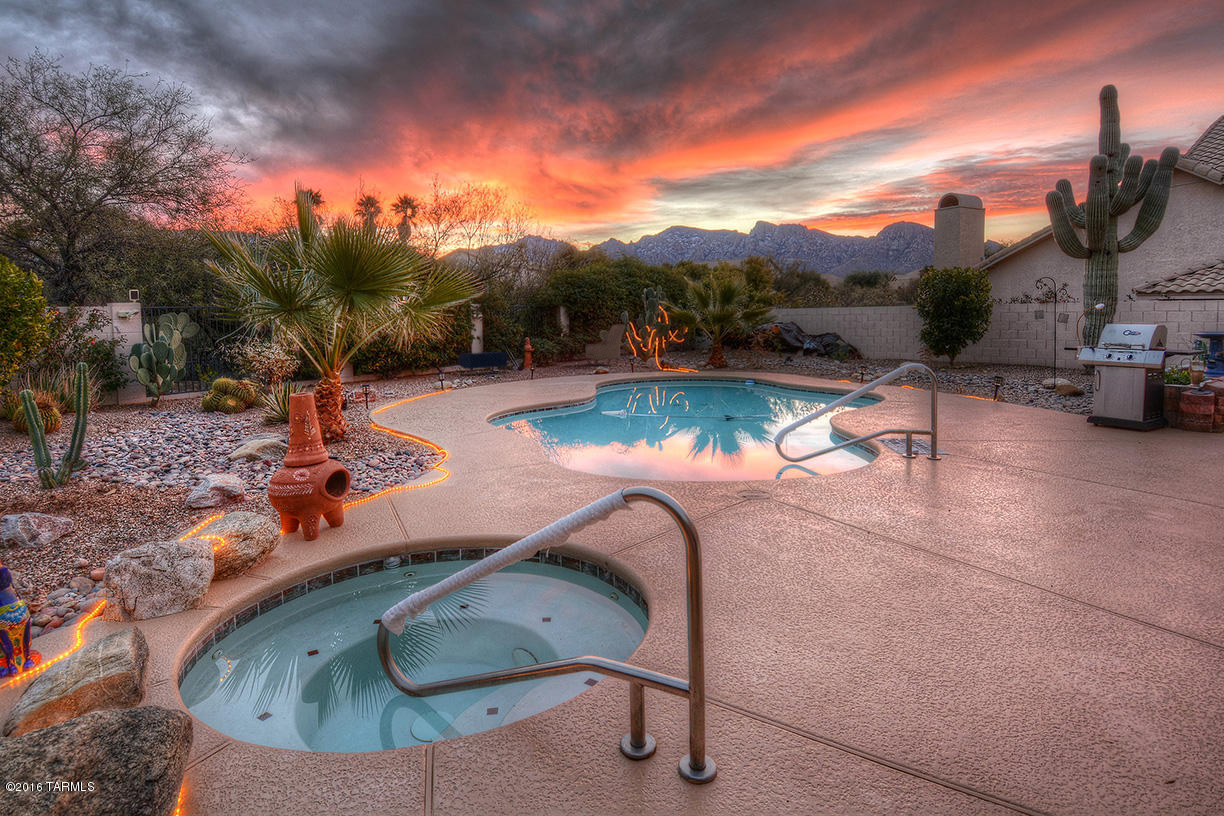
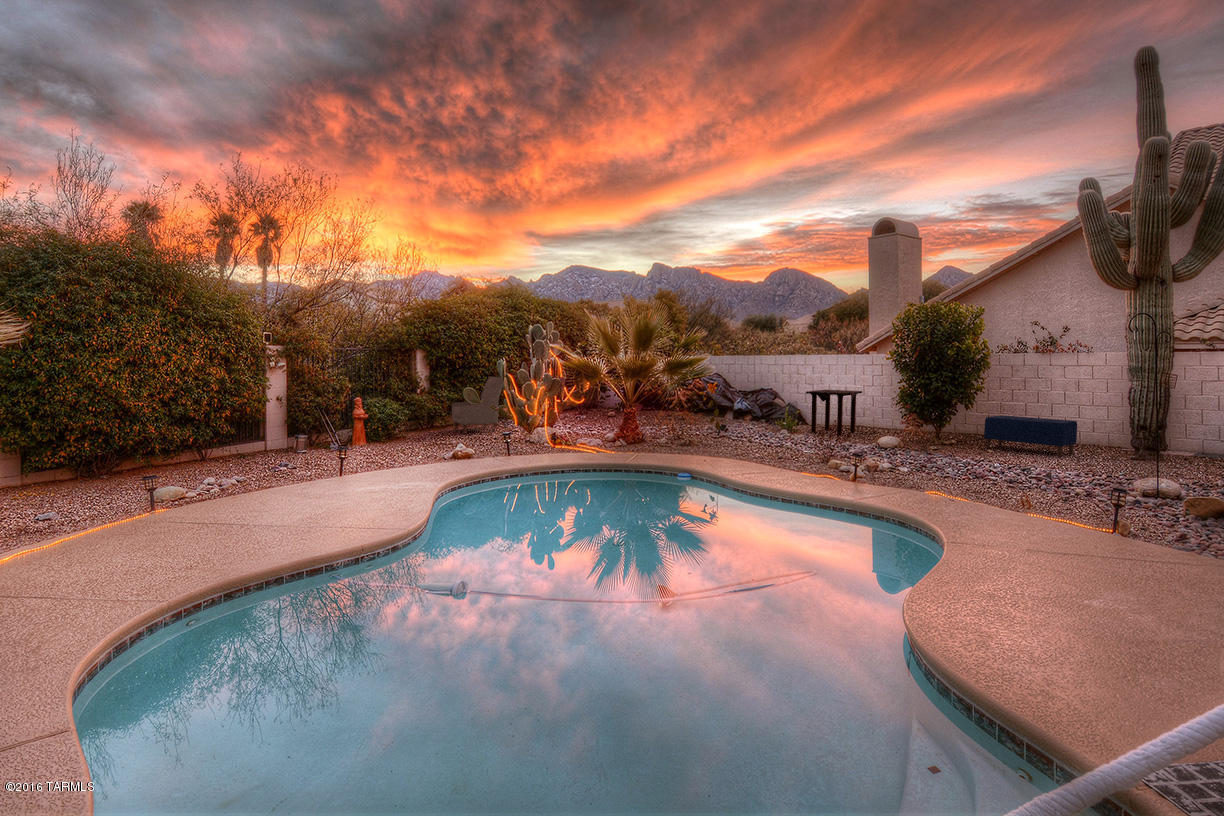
side table: none [857,331,903,365] -> present [806,390,862,435]
bench: present [459,352,507,375] -> present [984,415,1077,457]

